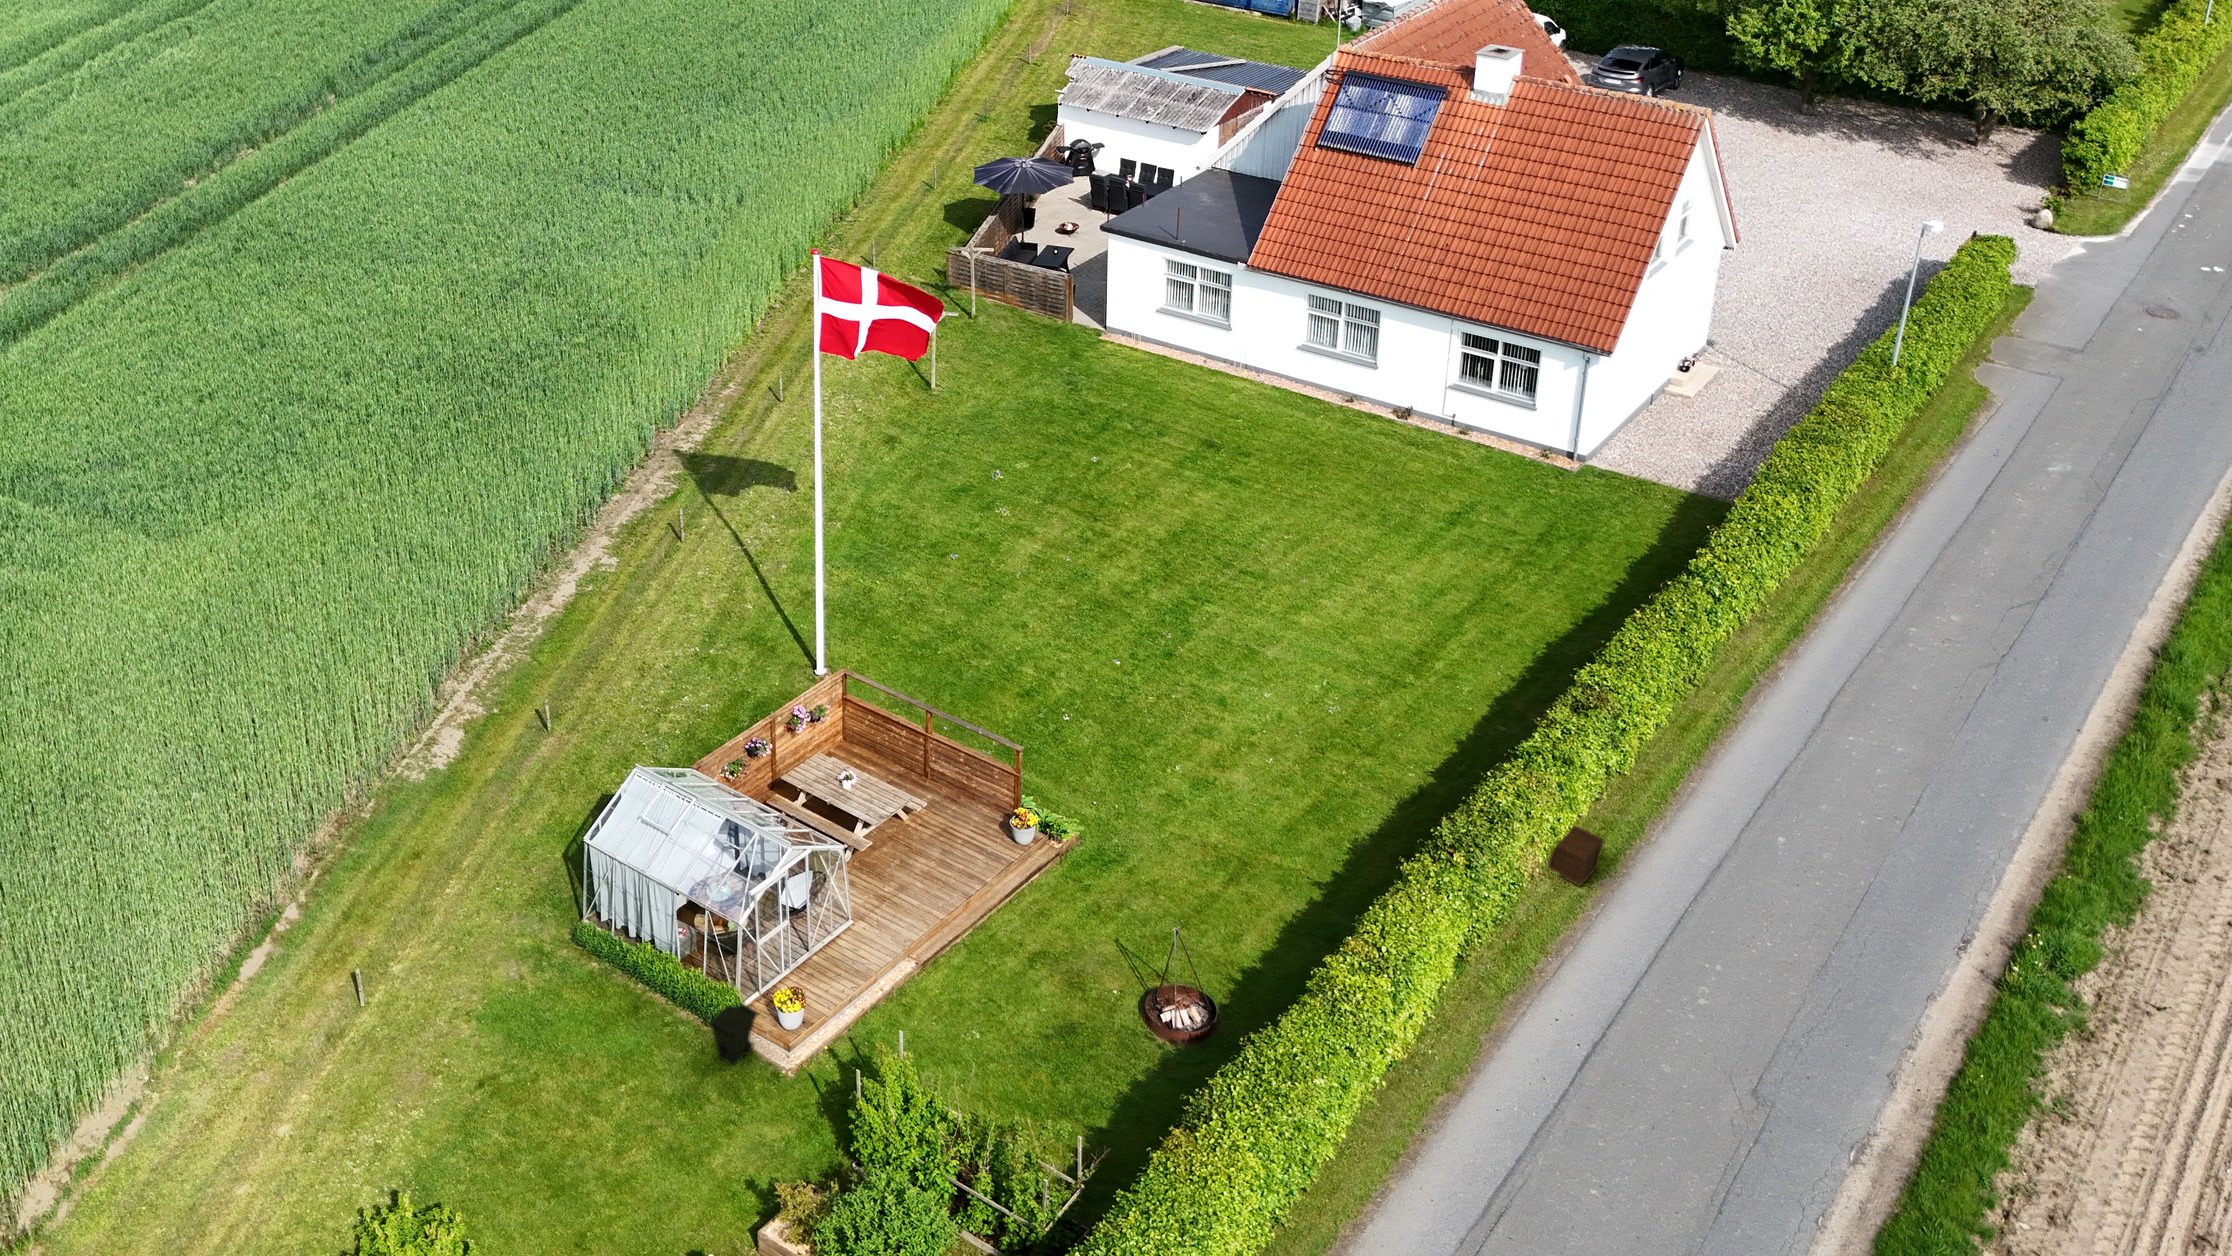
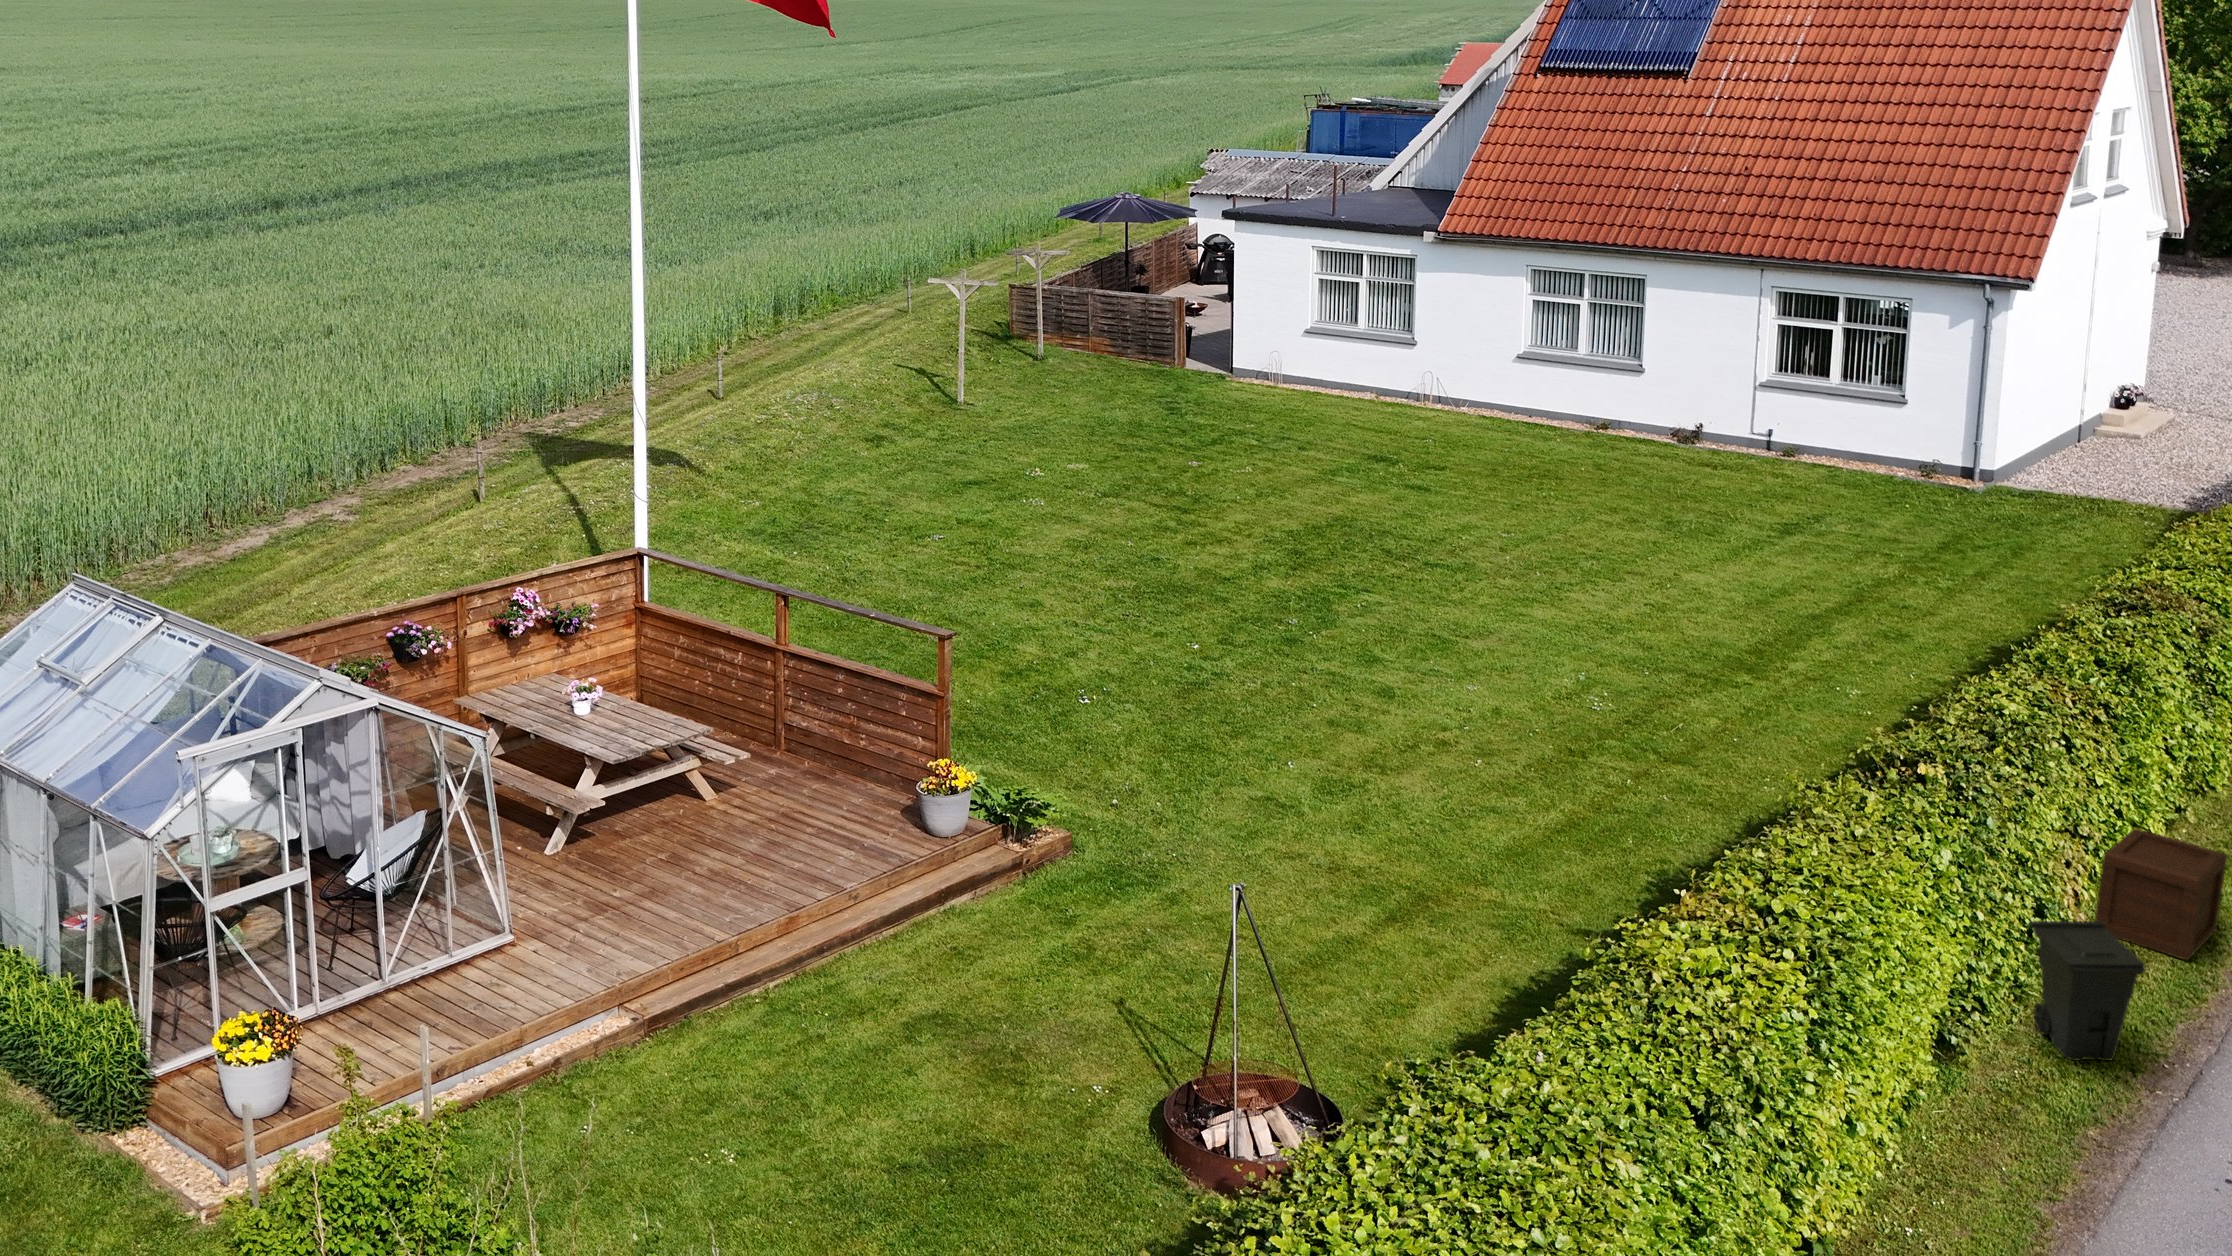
trash can: present [709,1002,759,1066] -> present [2030,921,2145,1061]

